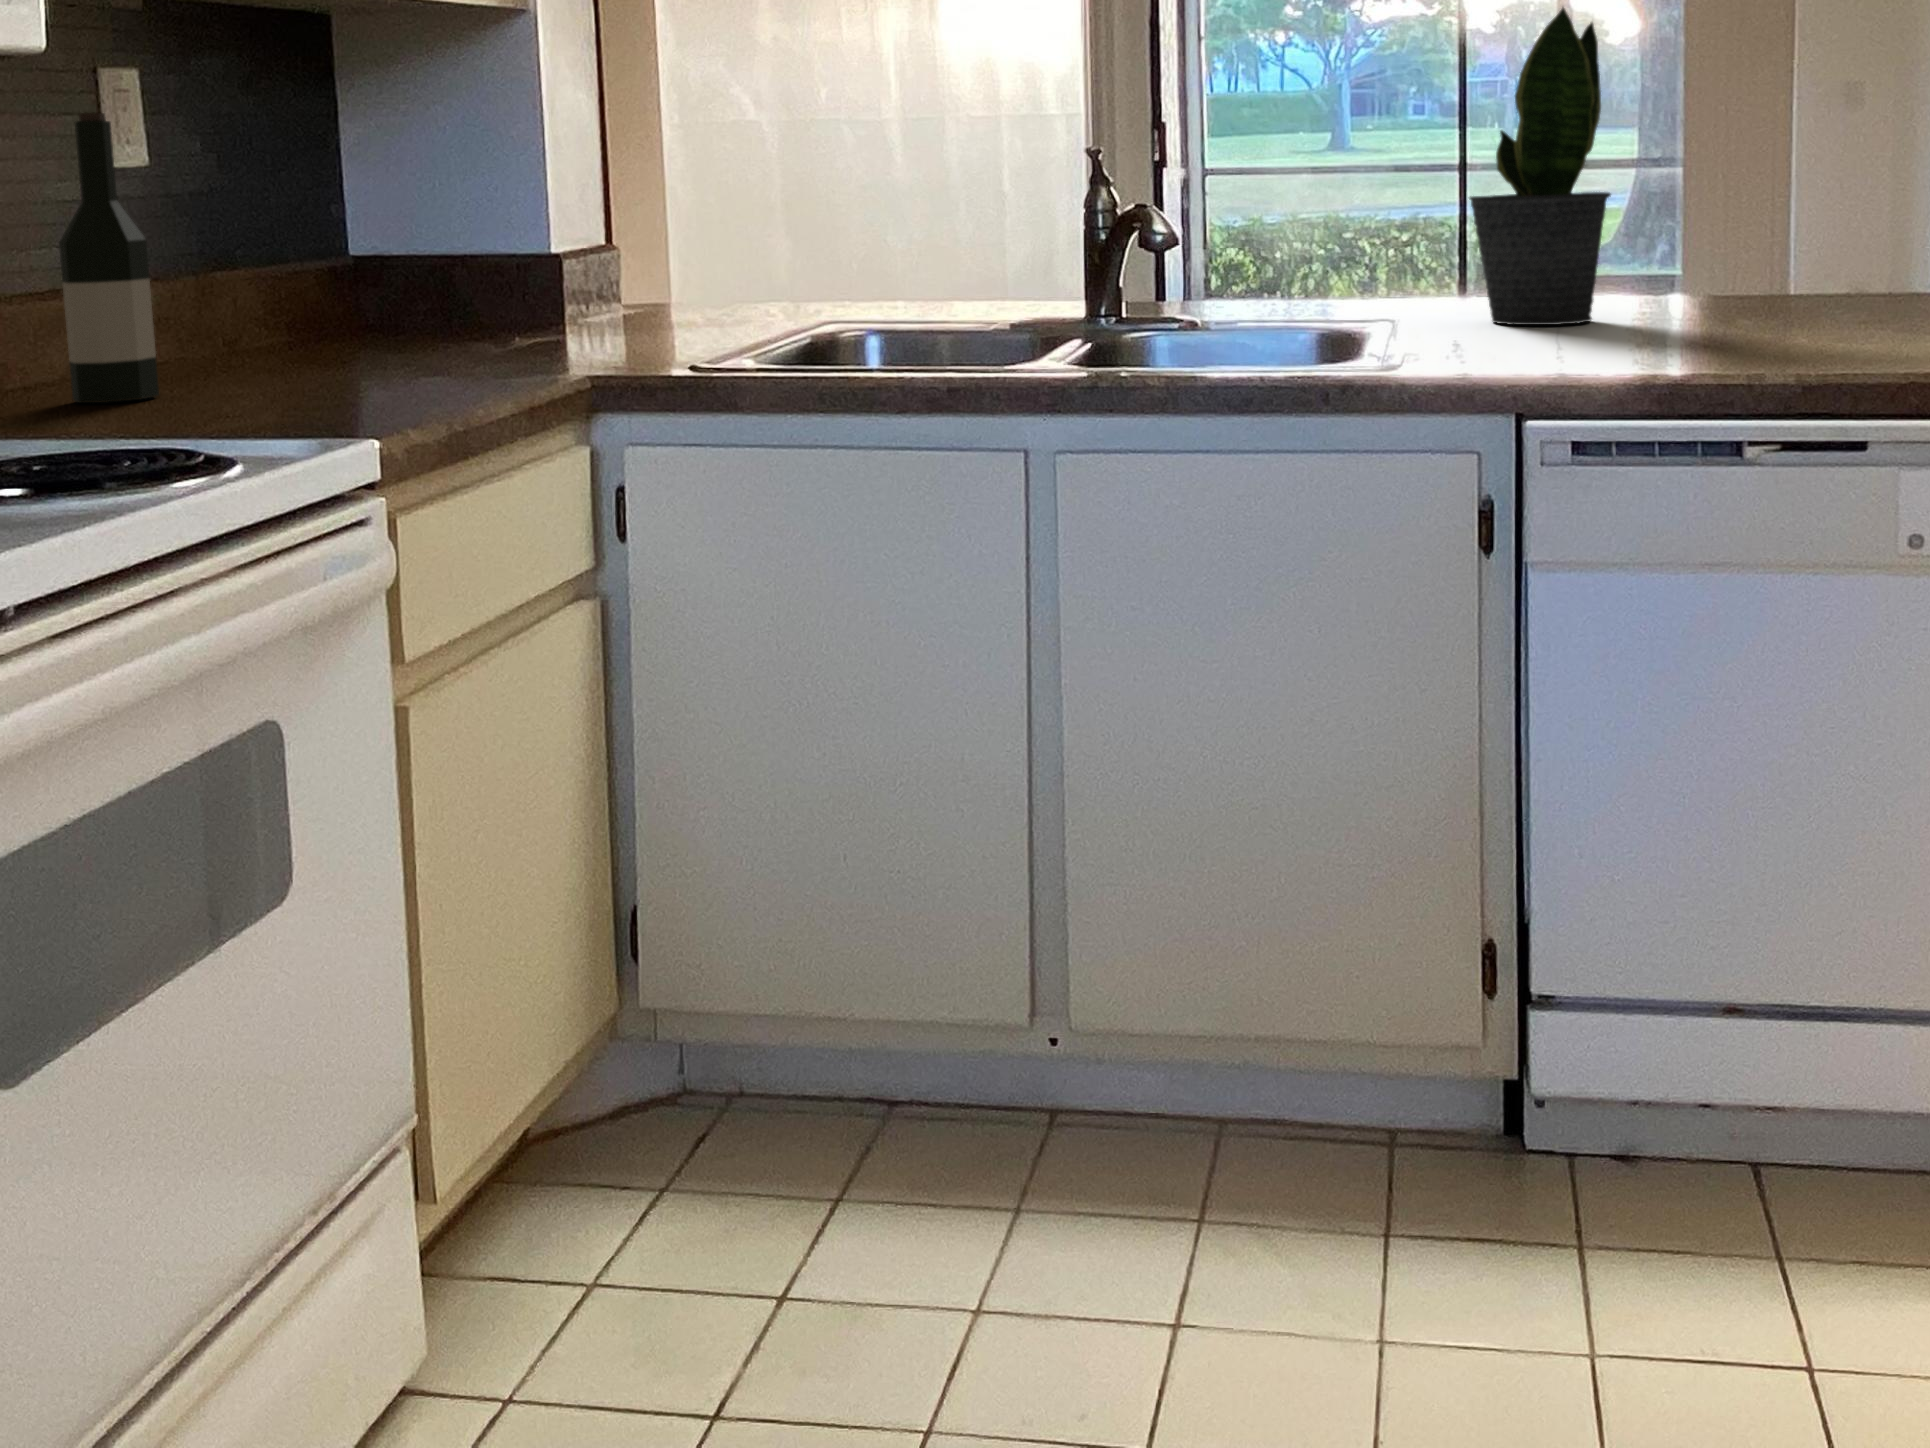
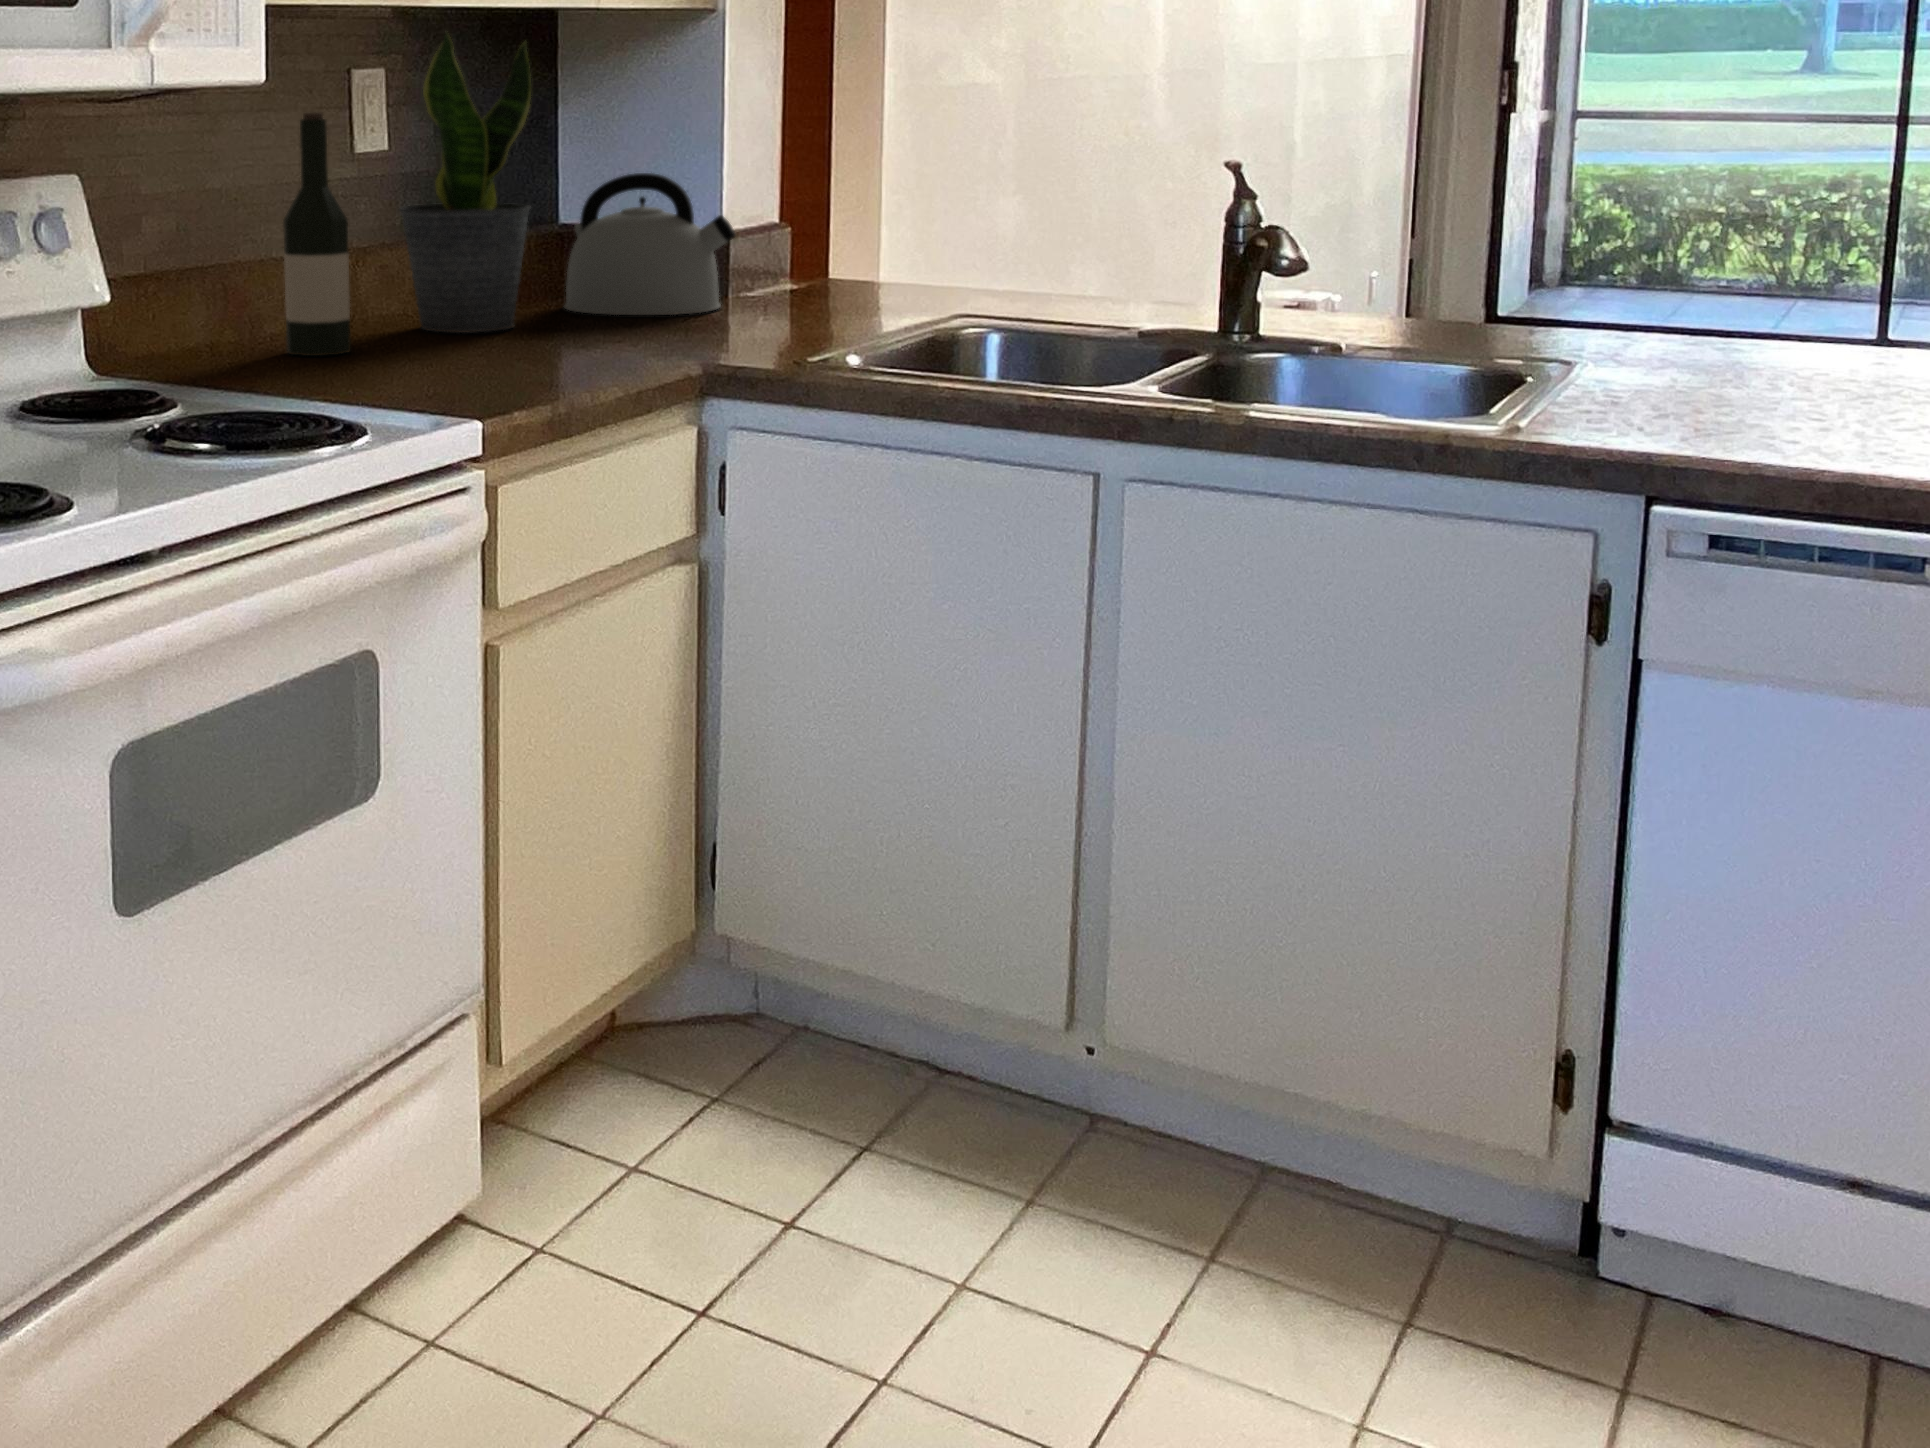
potted plant: present [1469,7,1611,325] -> present [399,32,531,333]
kettle: none [395,194,585,347] -> present [564,173,735,315]

